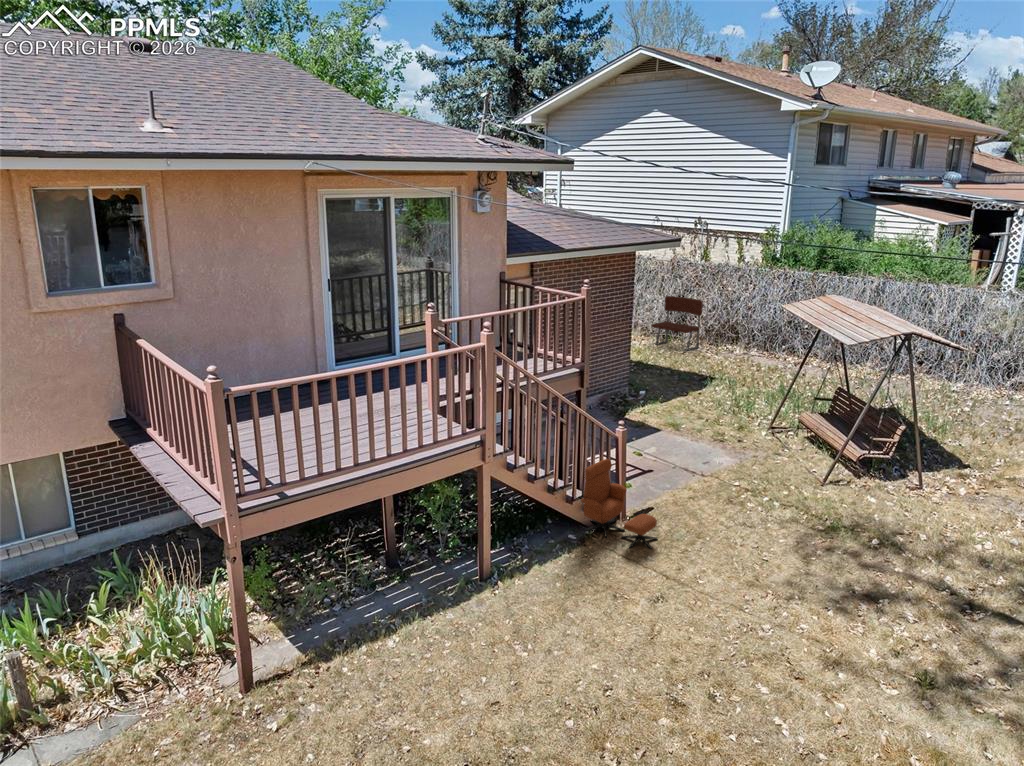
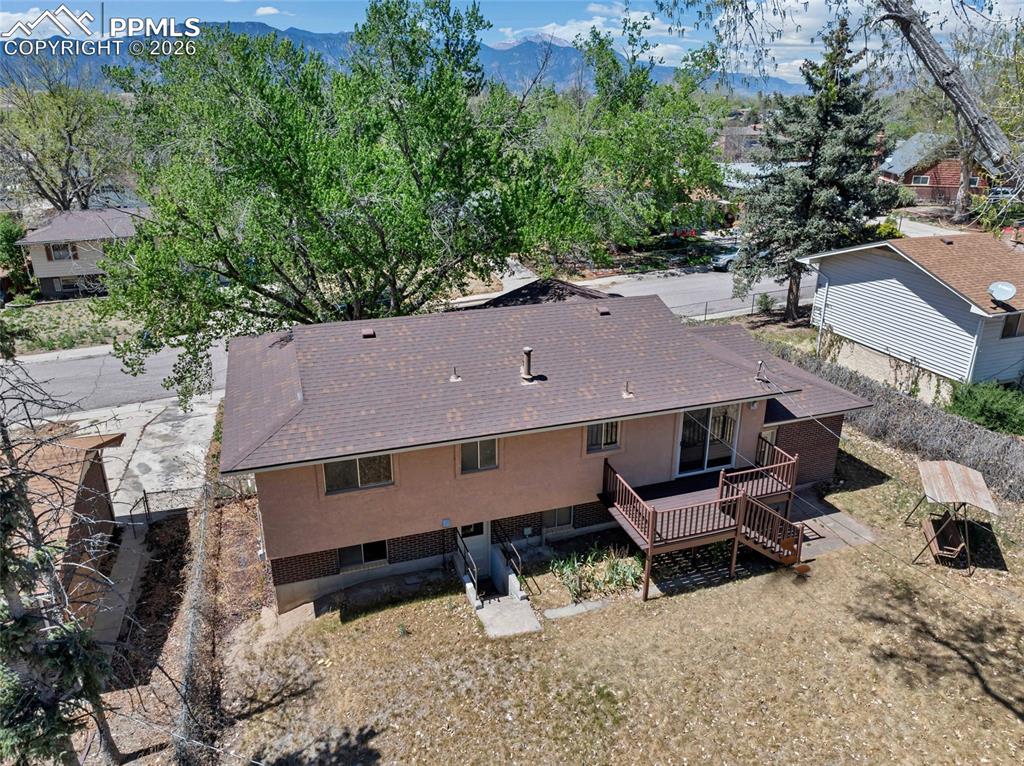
bench: present [651,296,703,351] -> none [864,411,900,450]

